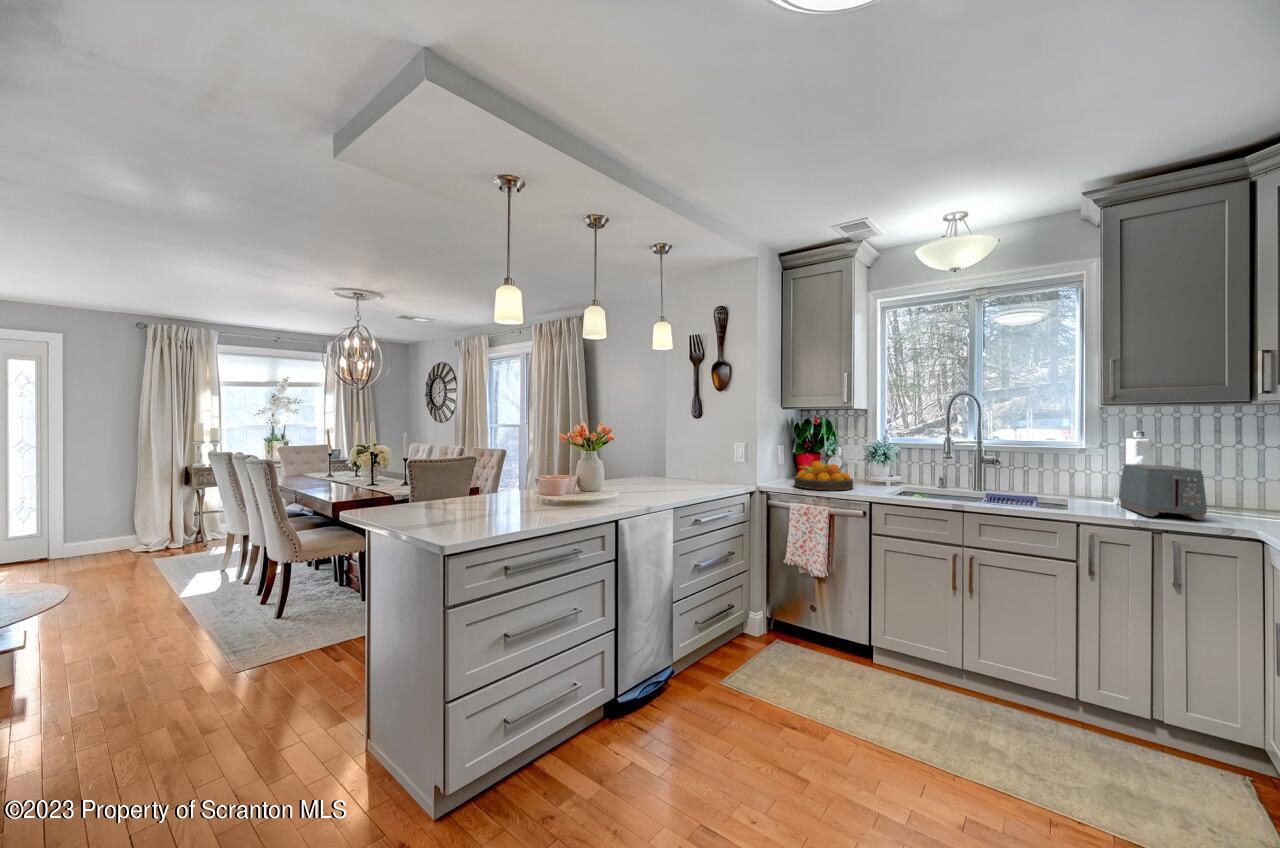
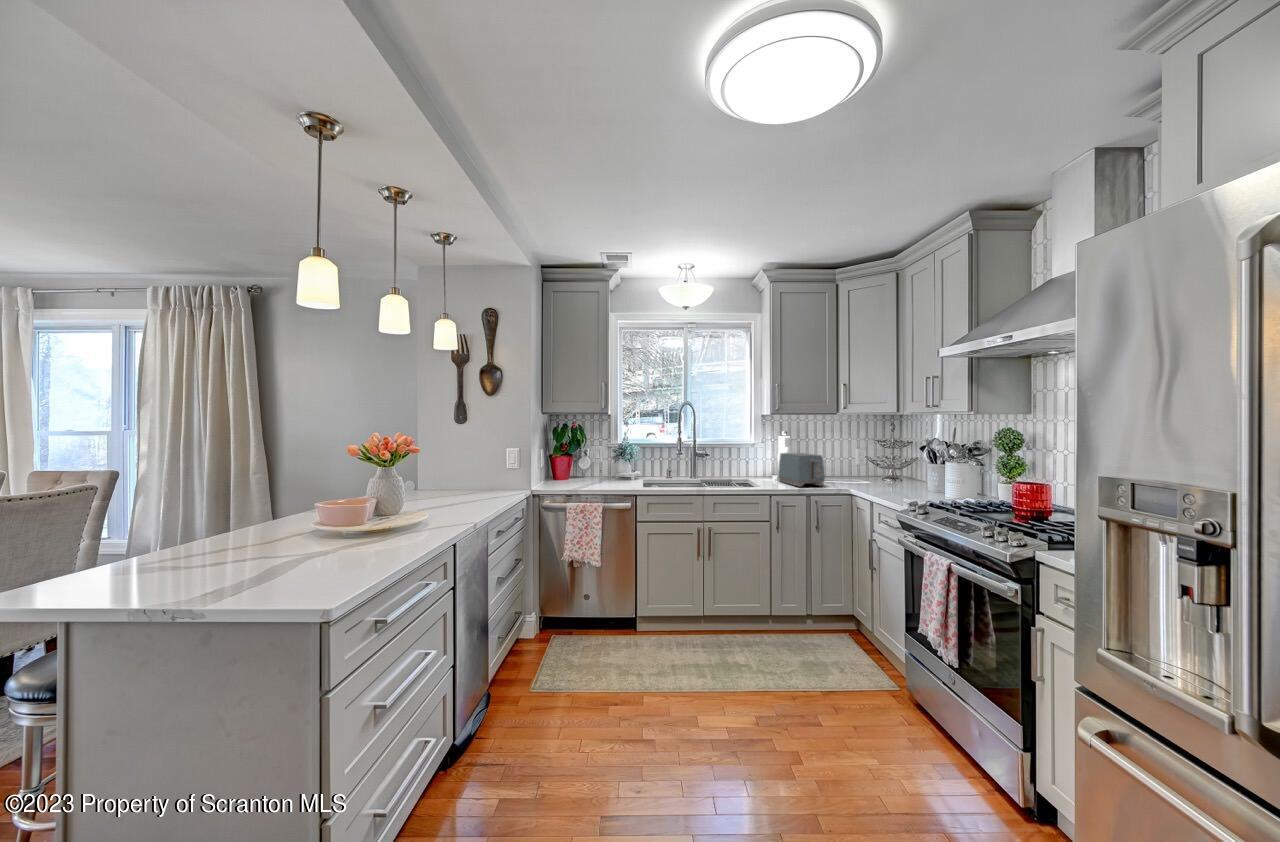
fruit bowl: present [794,461,853,490] -> none [558,461,610,488]

